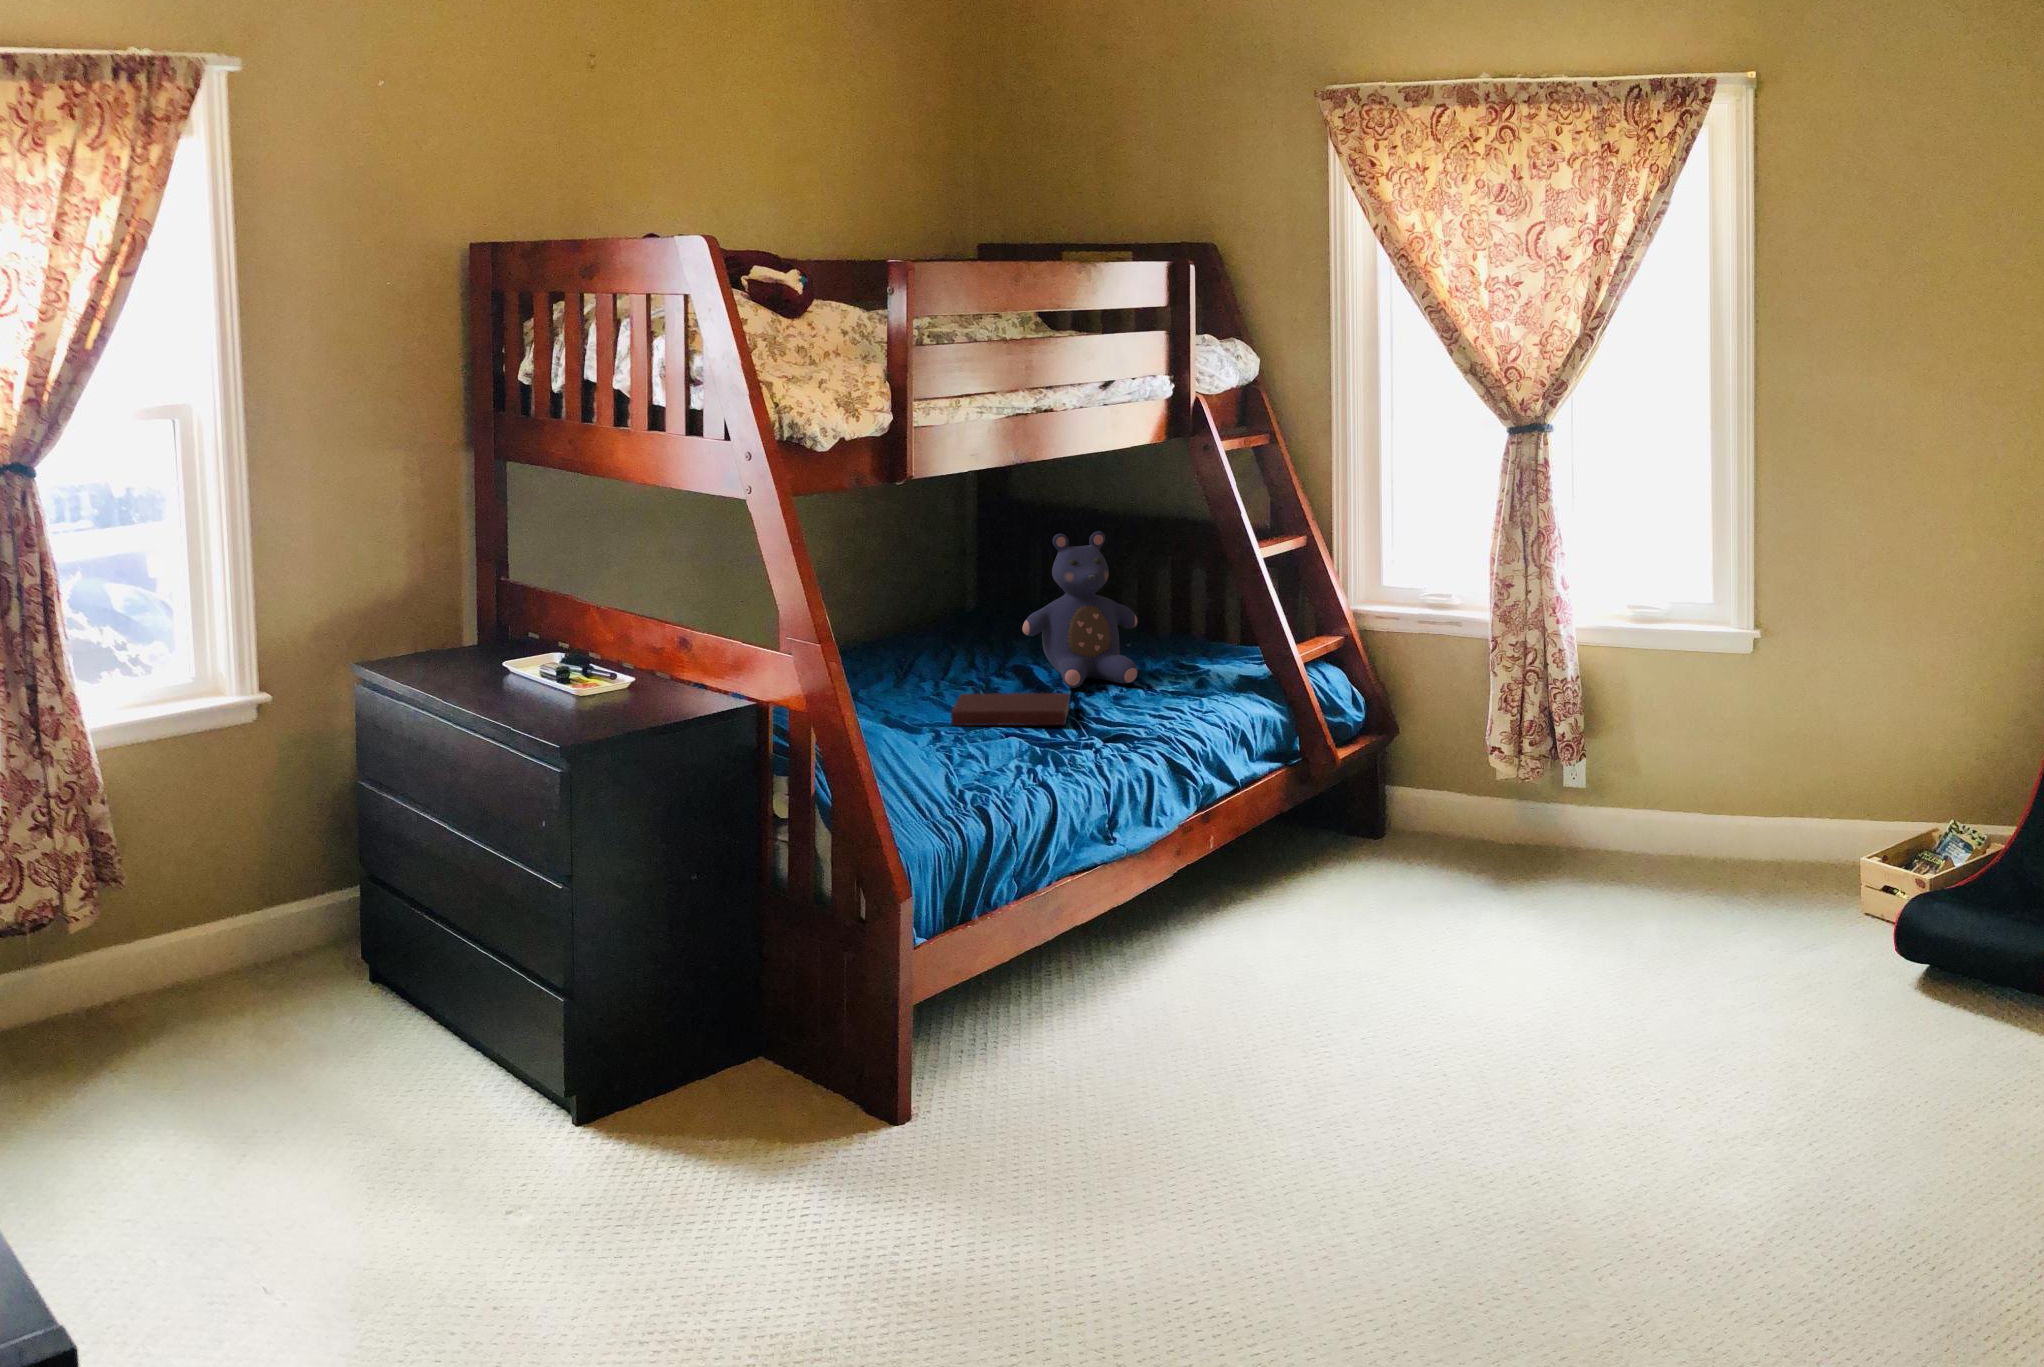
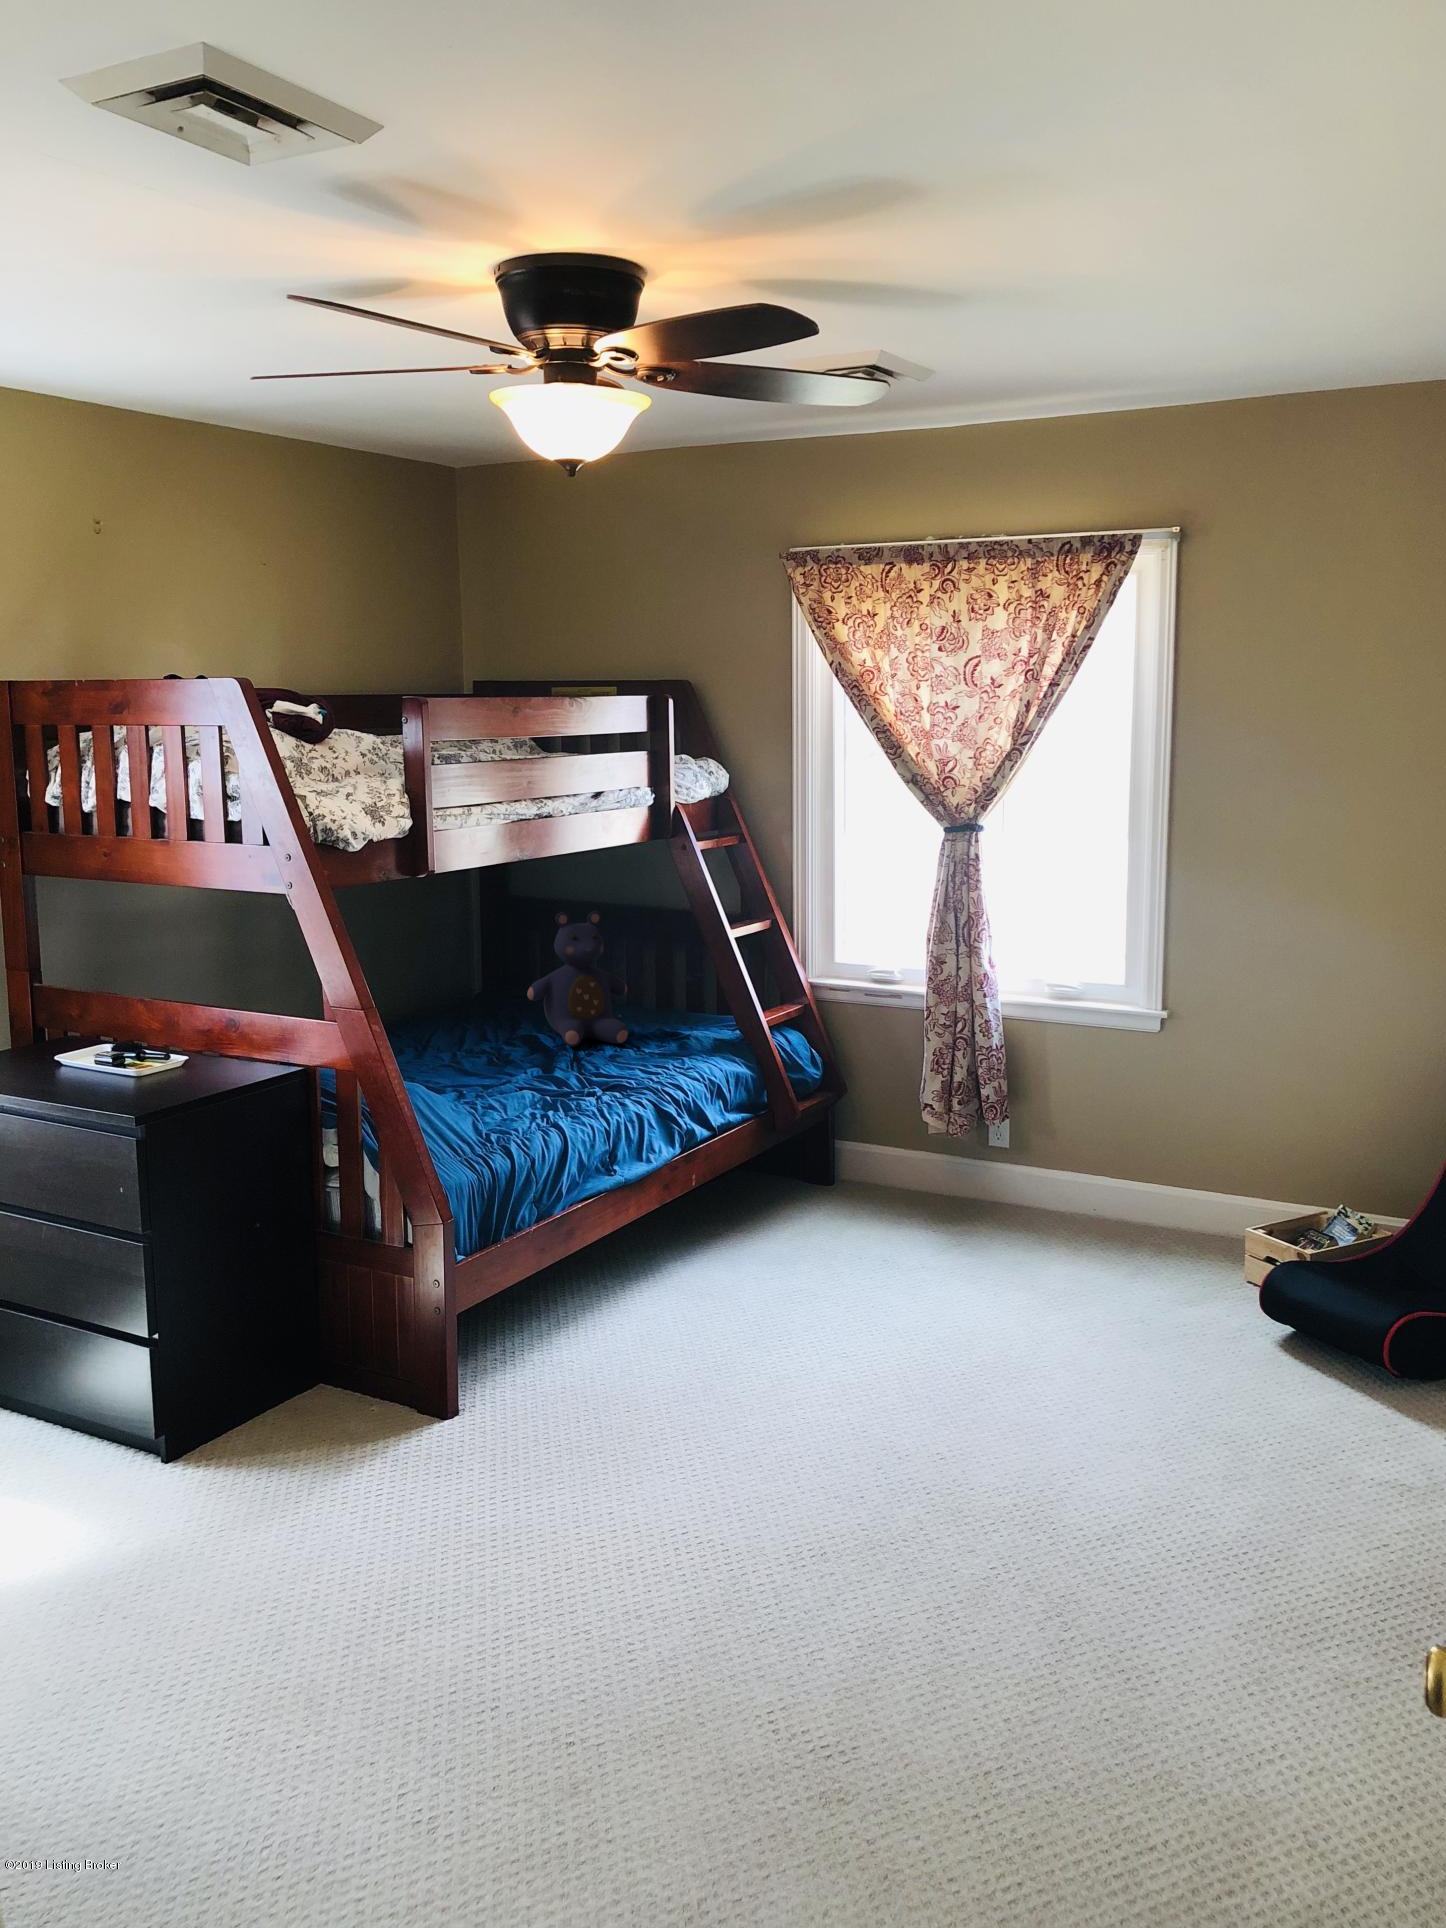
notebook: present [951,693,1070,726] -> none [469,1050,572,1078]

